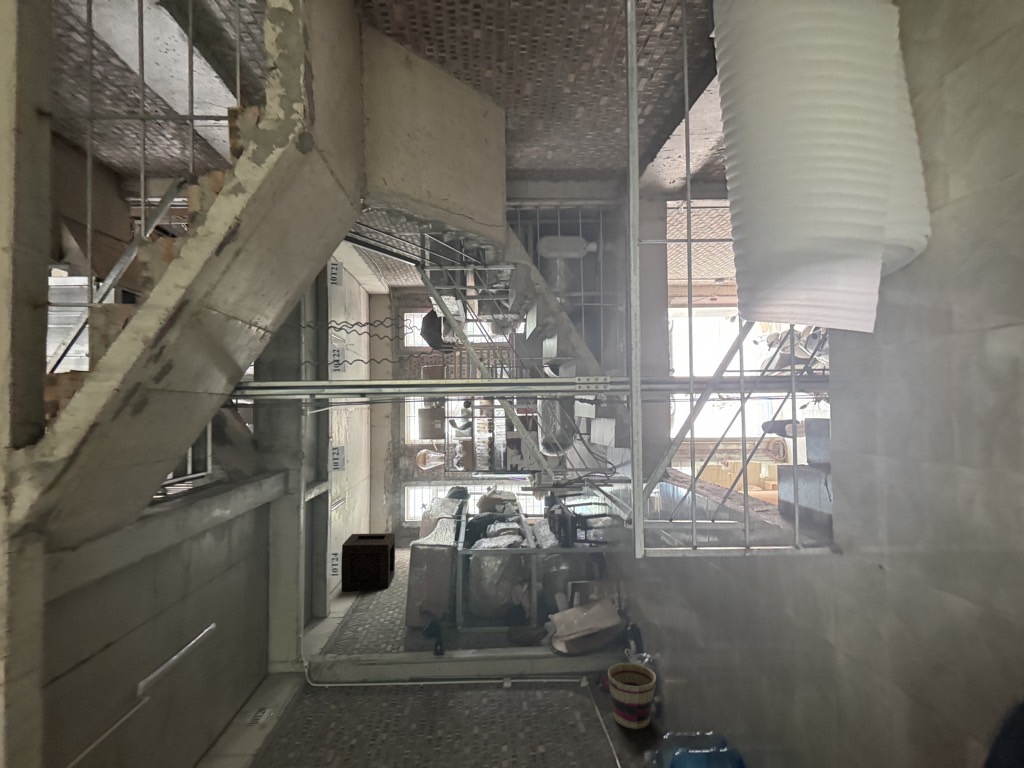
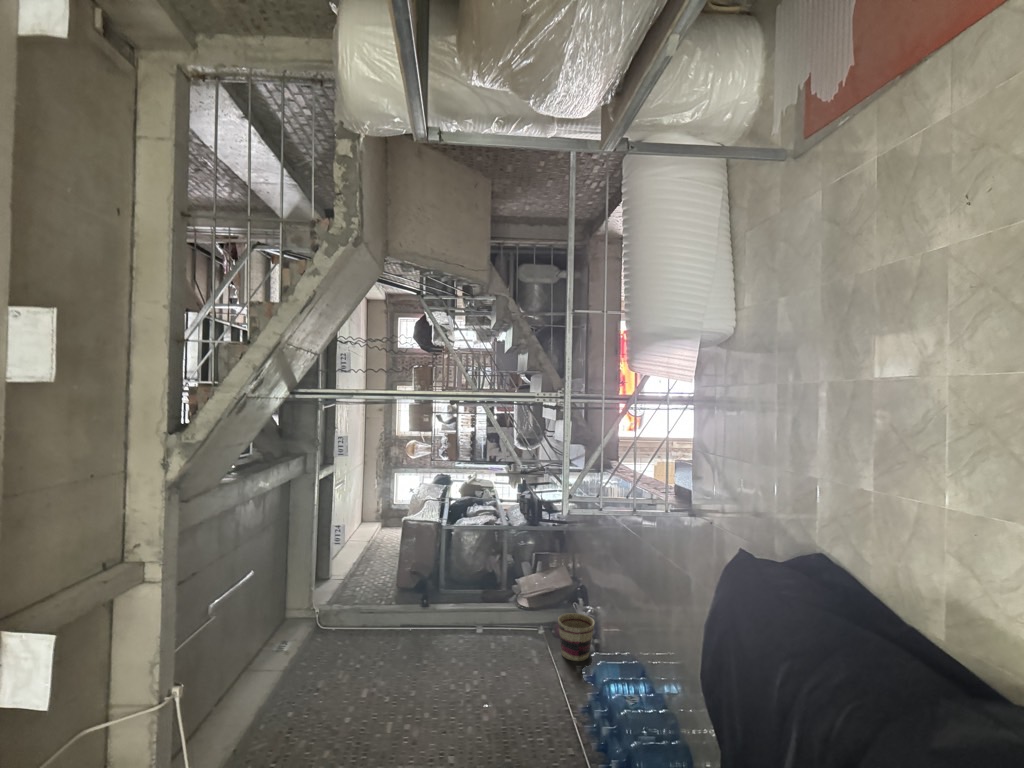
wooden crate: present [341,533,395,591] -> none [341,512,388,560]

